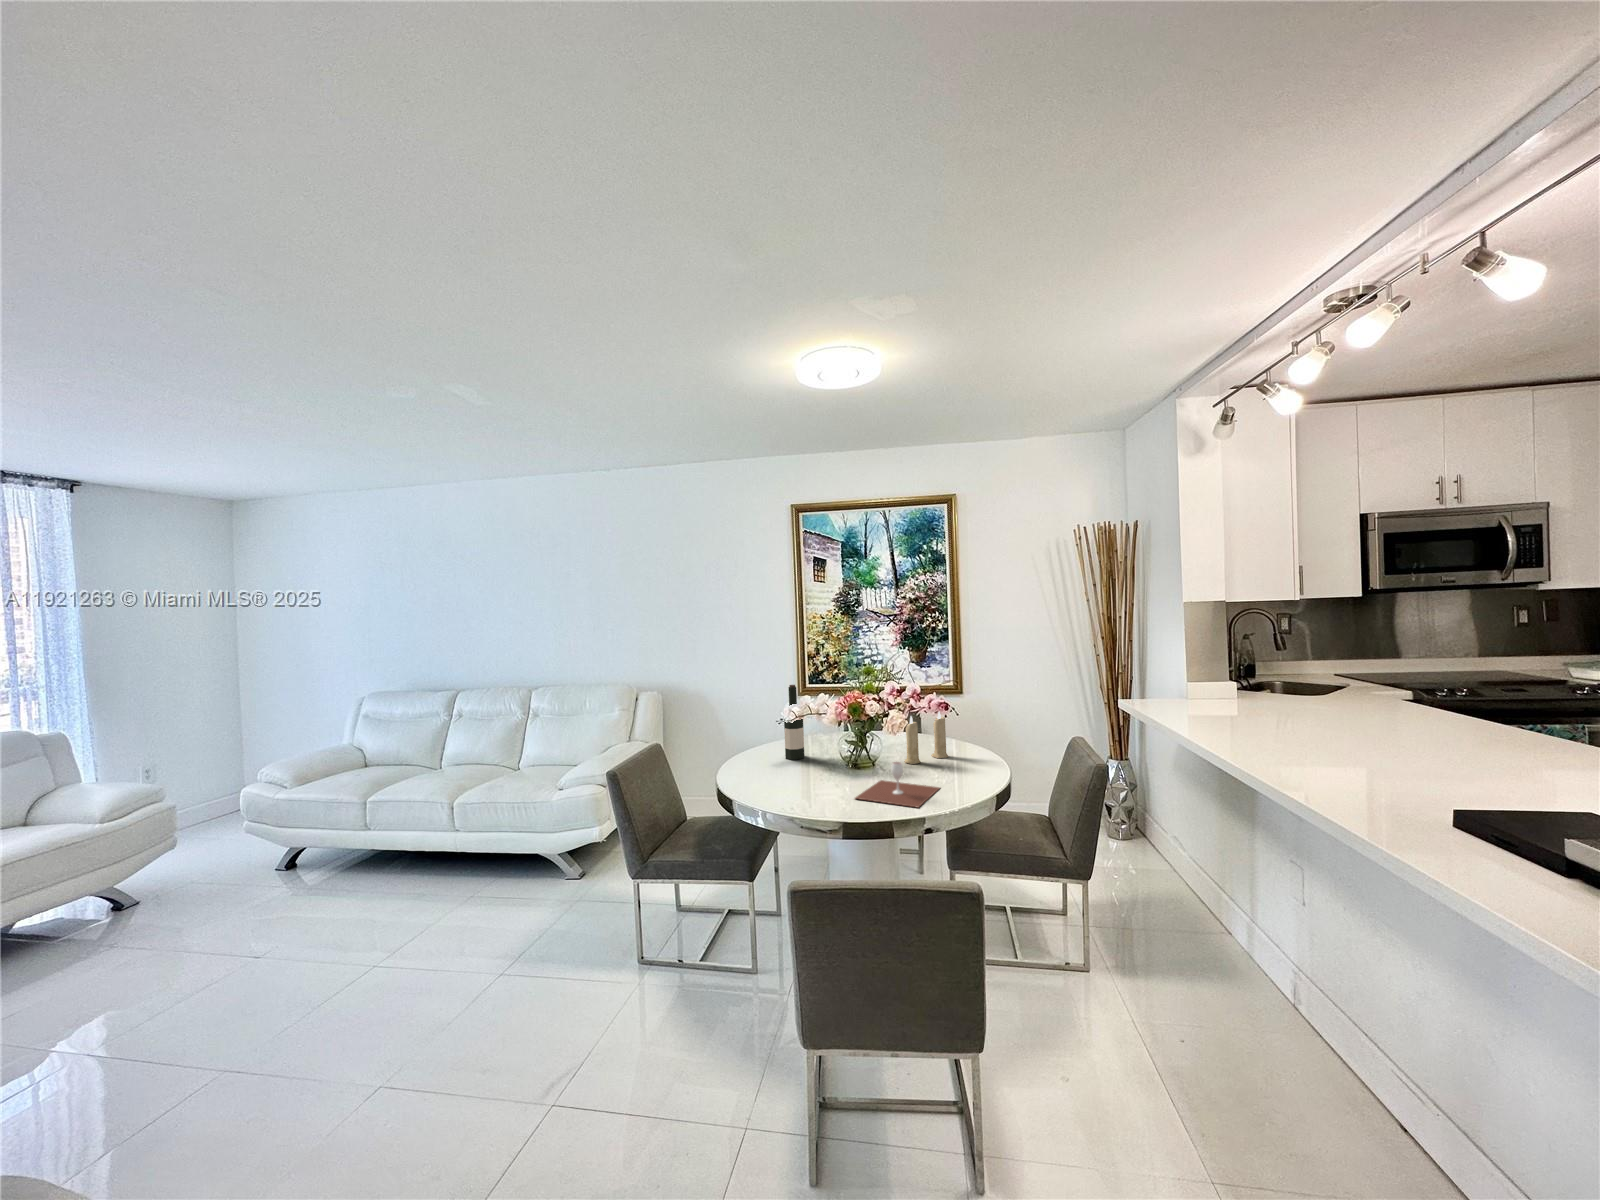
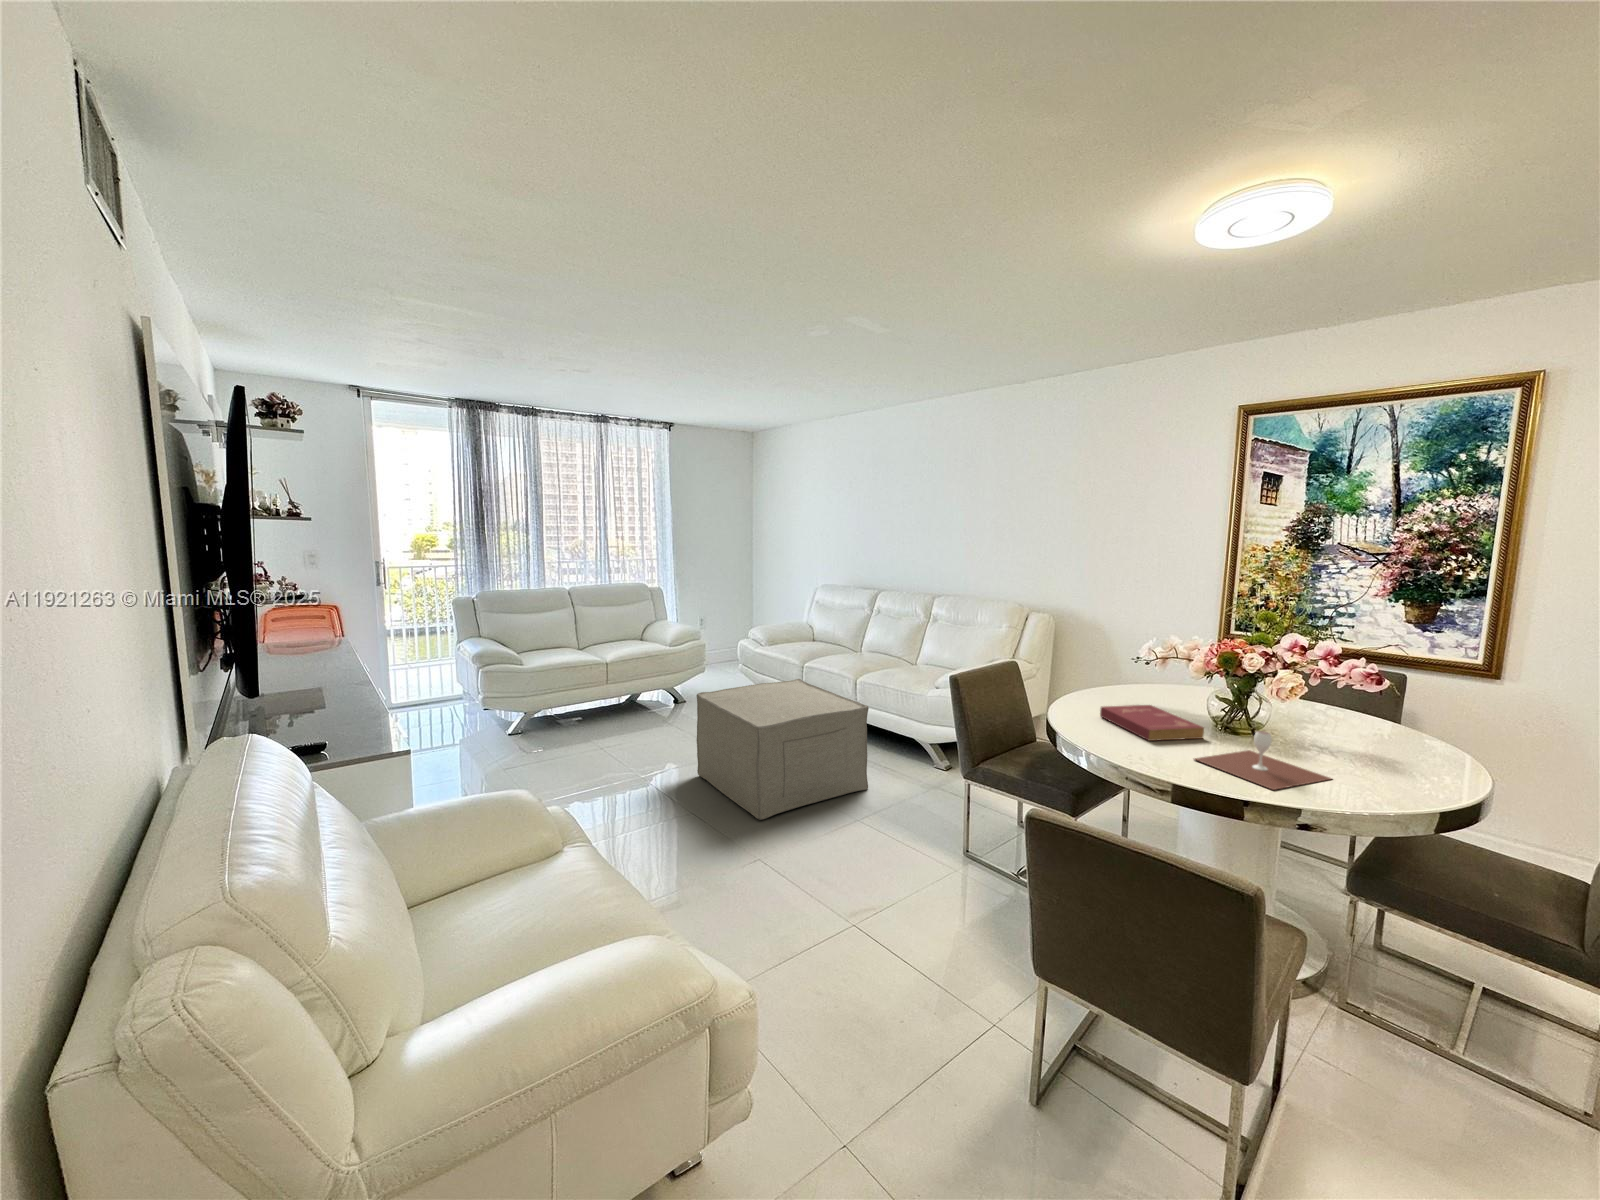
wine bottle: present [784,685,805,760] -> none [1146,622,1175,707]
candle: present [904,712,948,764] -> none [1305,681,1392,750]
book: none [762,759,847,792] -> present [1100,705,1204,741]
ottoman: none [197,820,495,1039] -> present [697,679,869,820]

